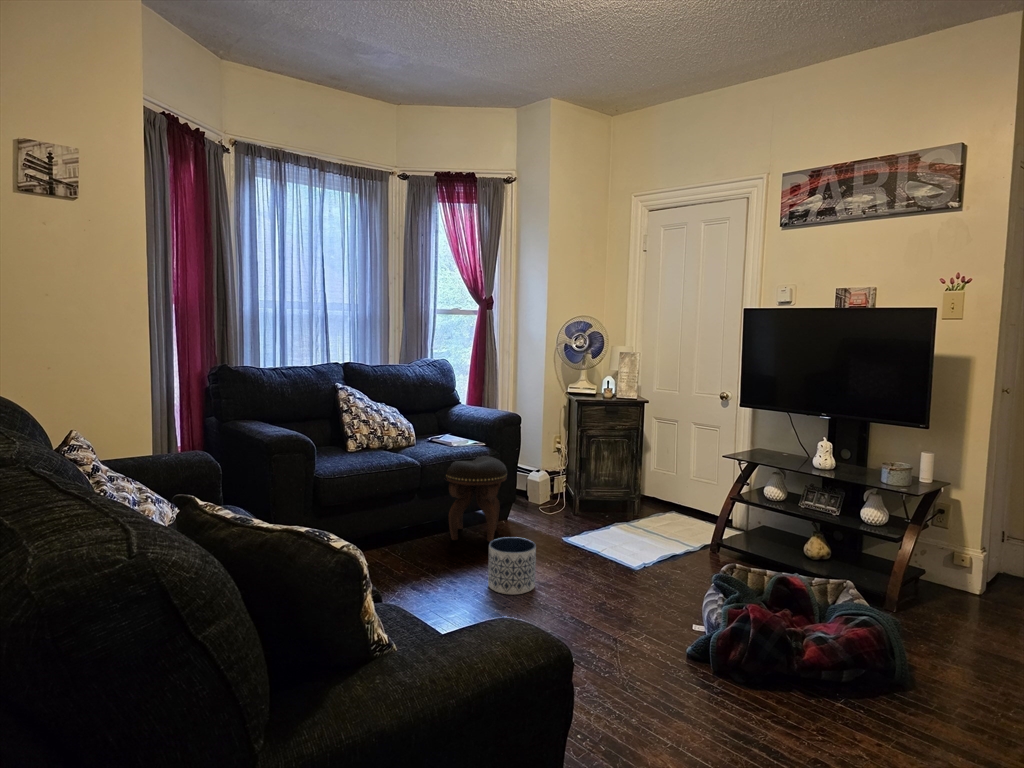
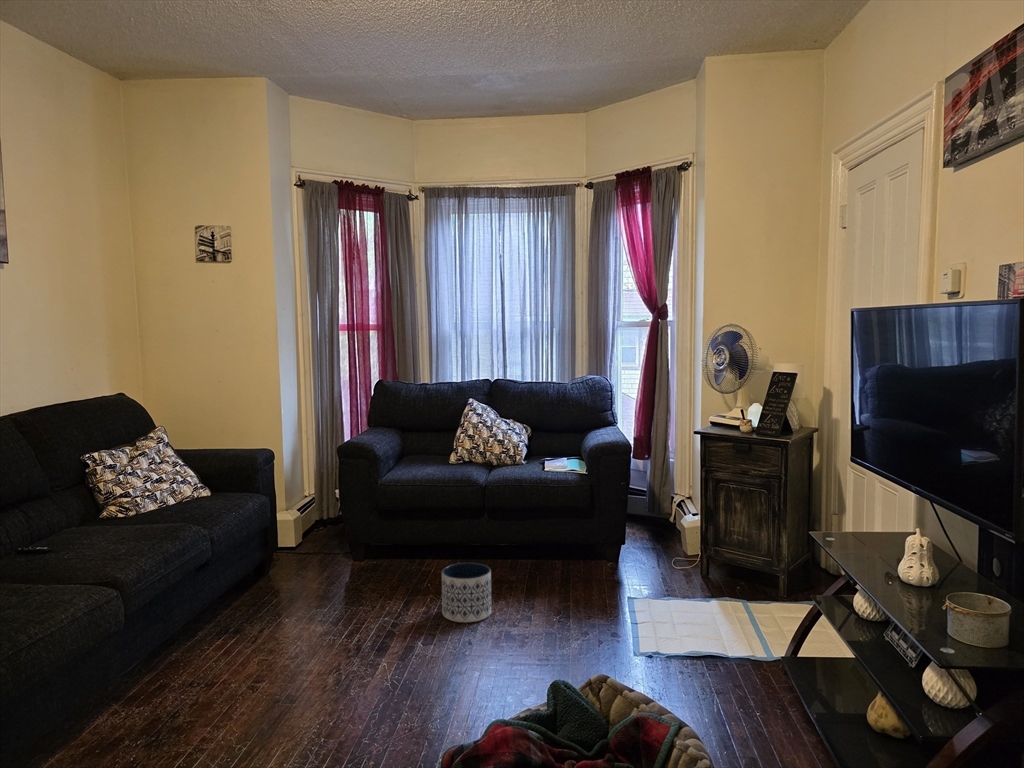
footstool: present [446,456,507,542] -> none [513,481,582,576]

